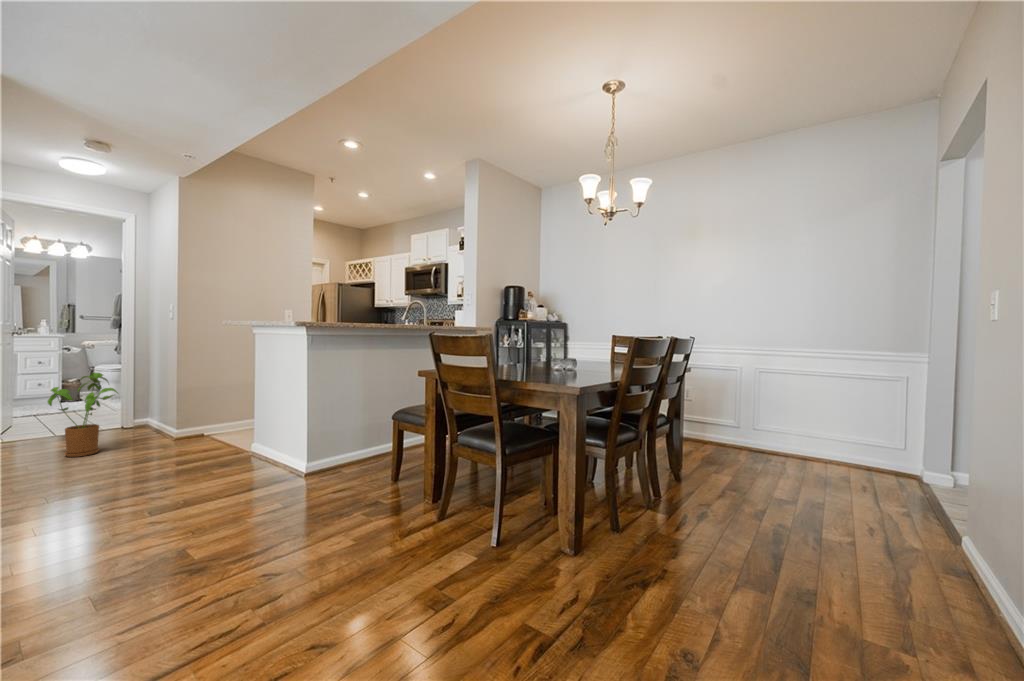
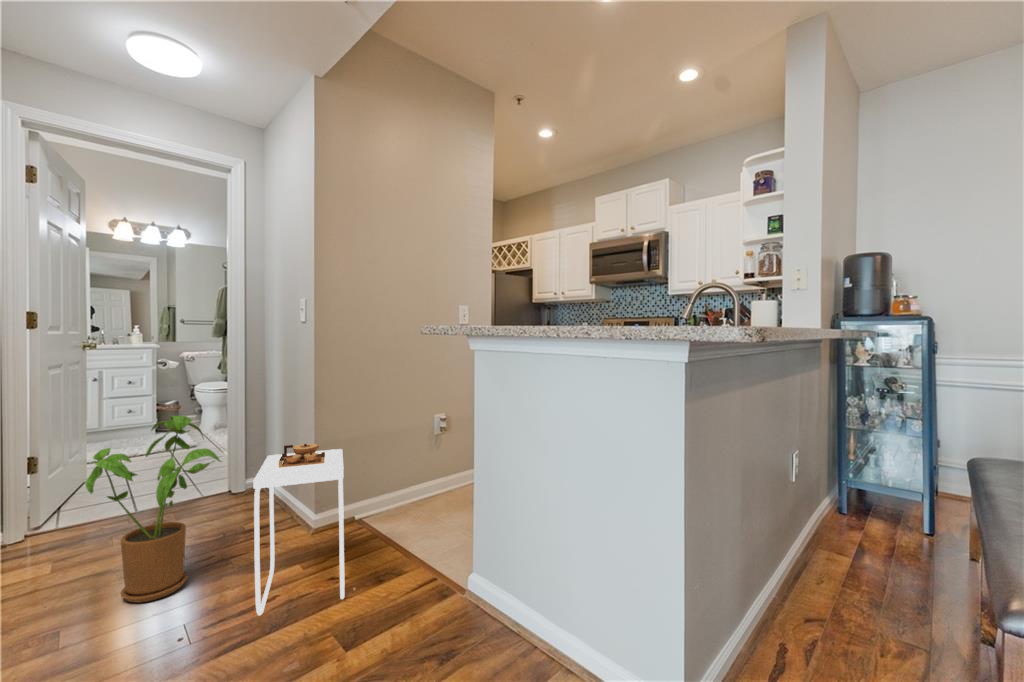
side table: none [135,386,187,457] -> present [253,444,345,615]

